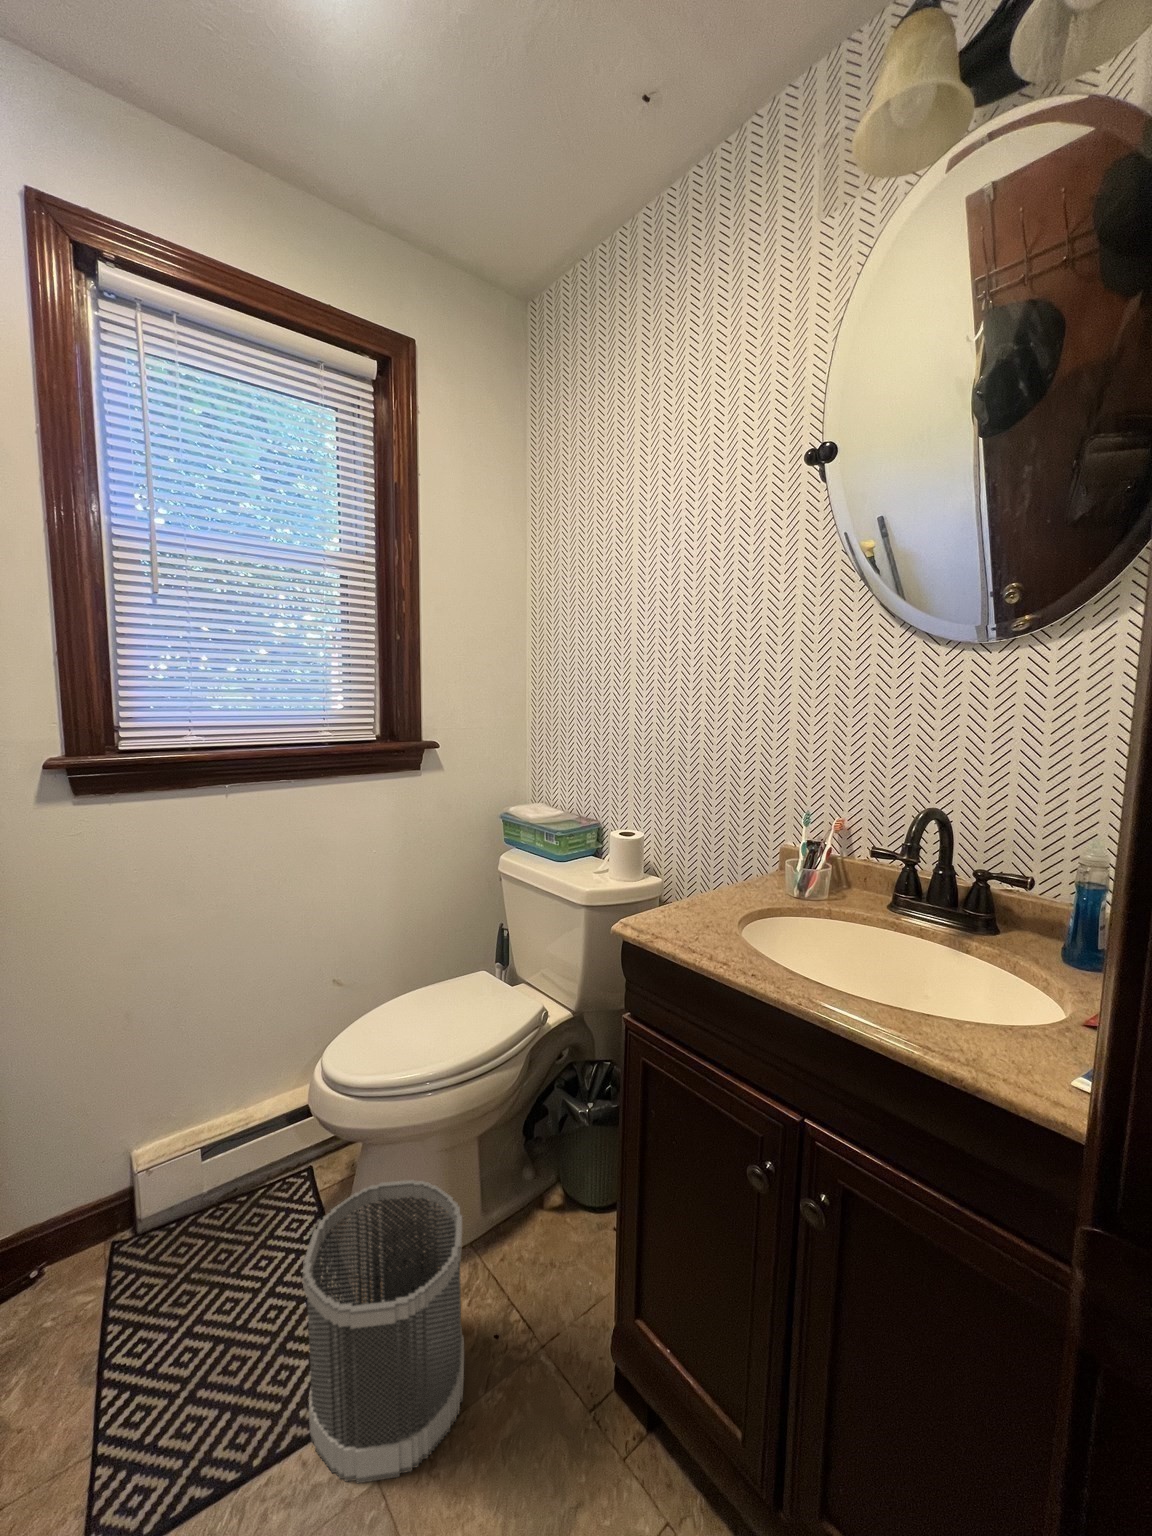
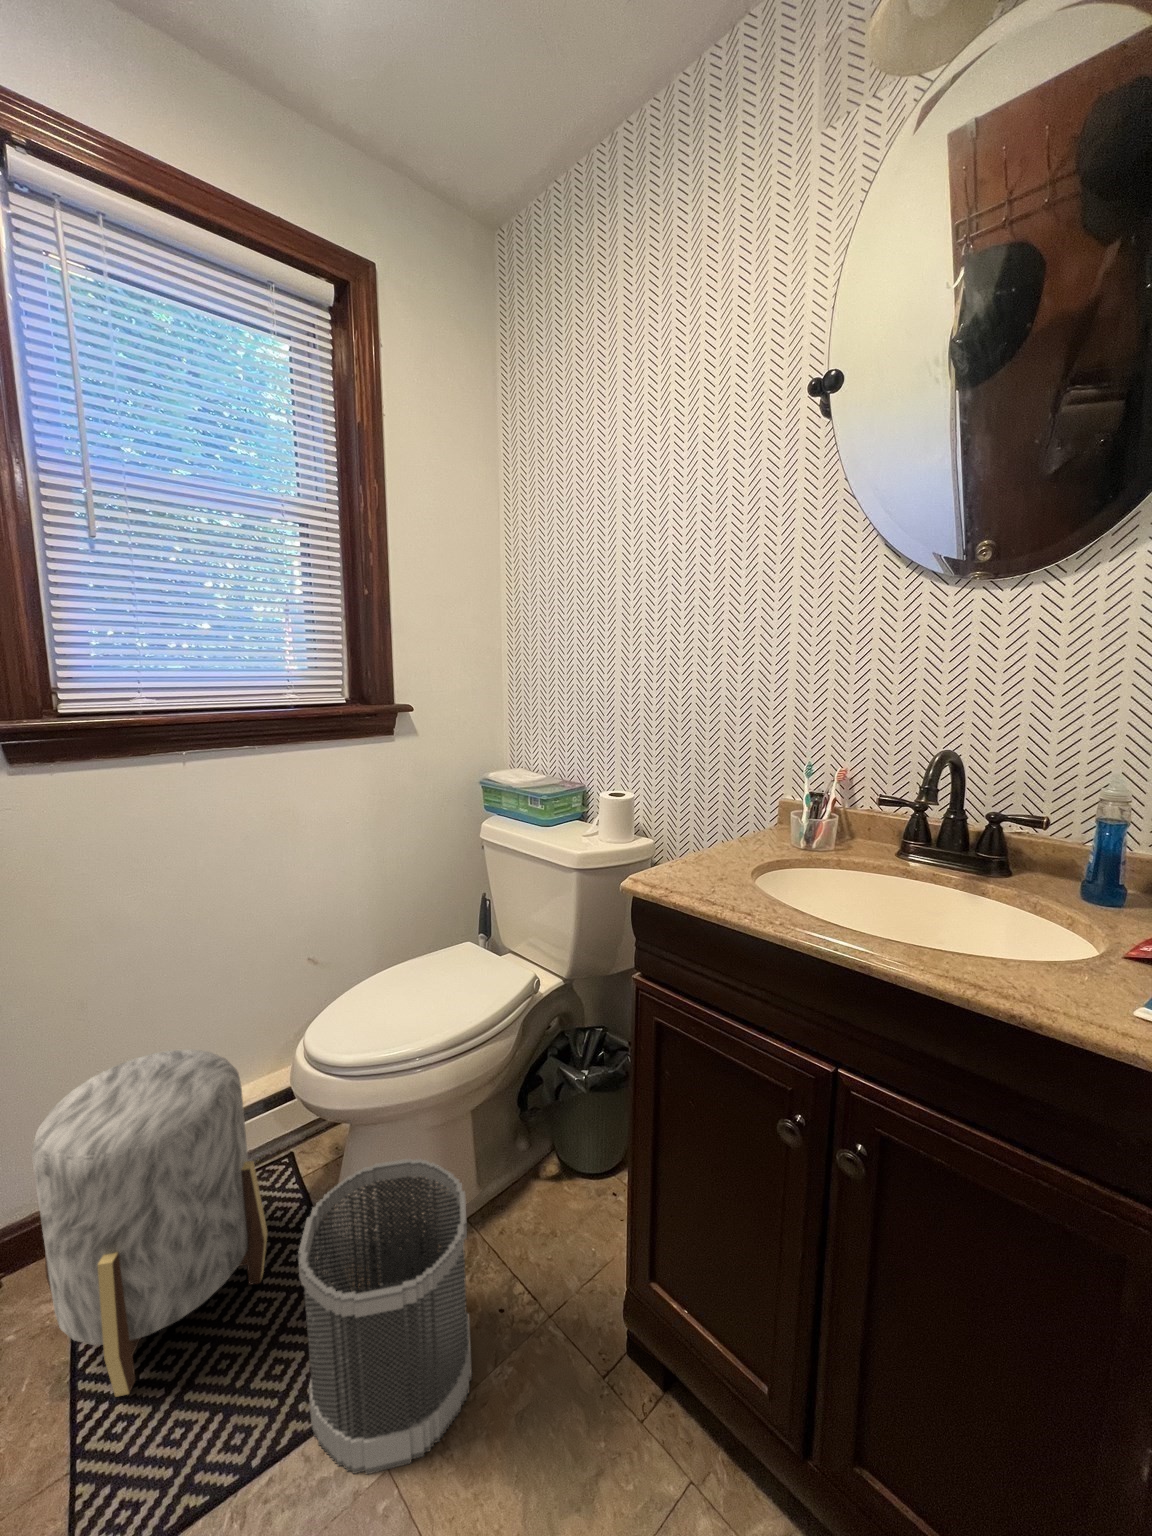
stool: none [74,1063,282,1388] -> present [32,1050,267,1397]

